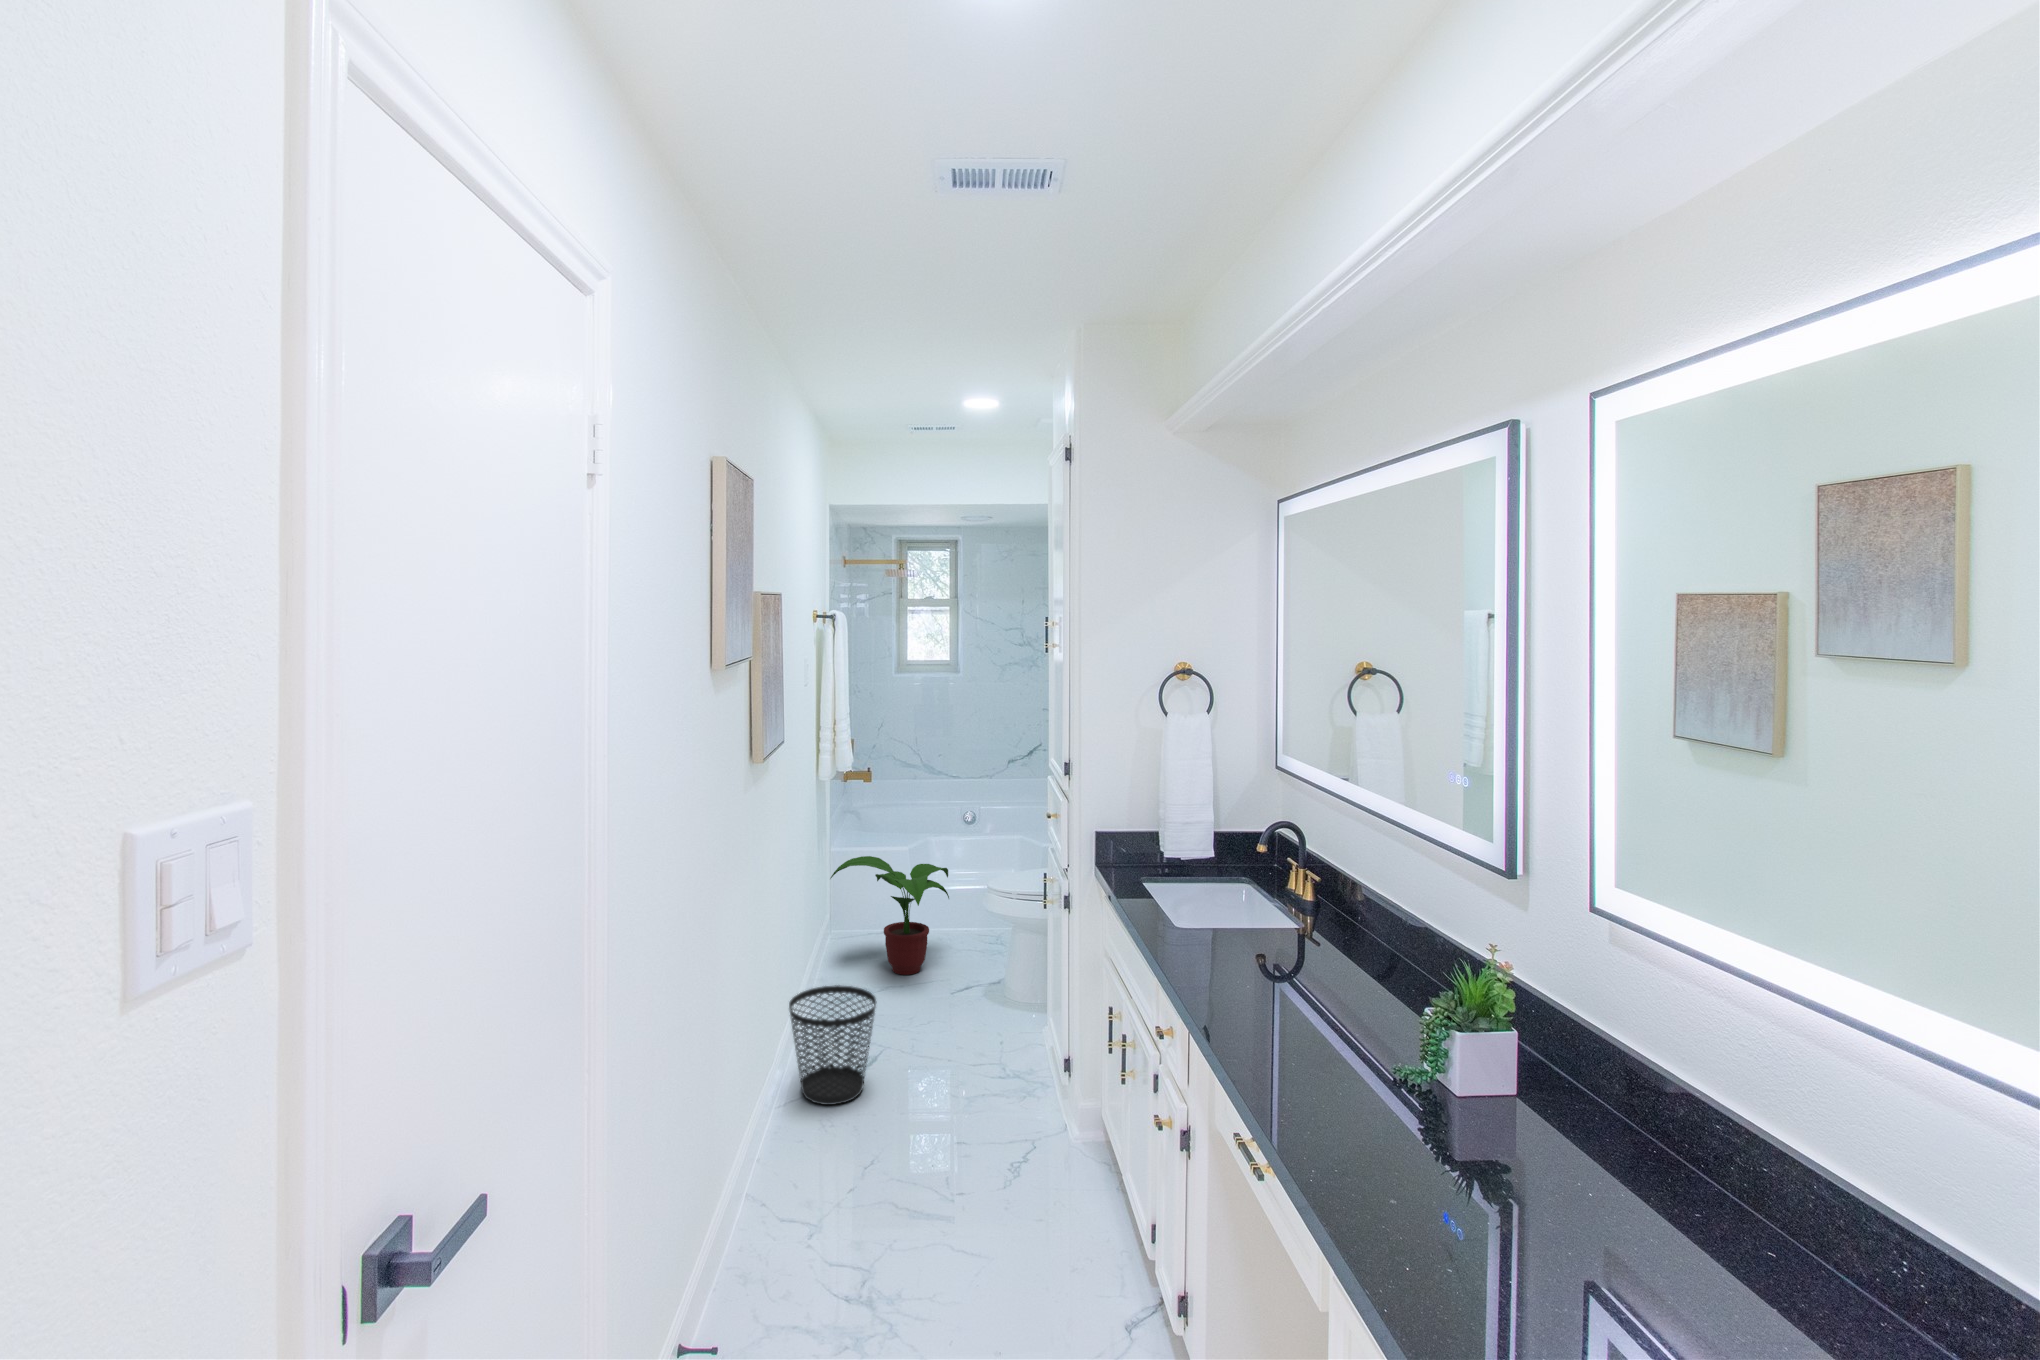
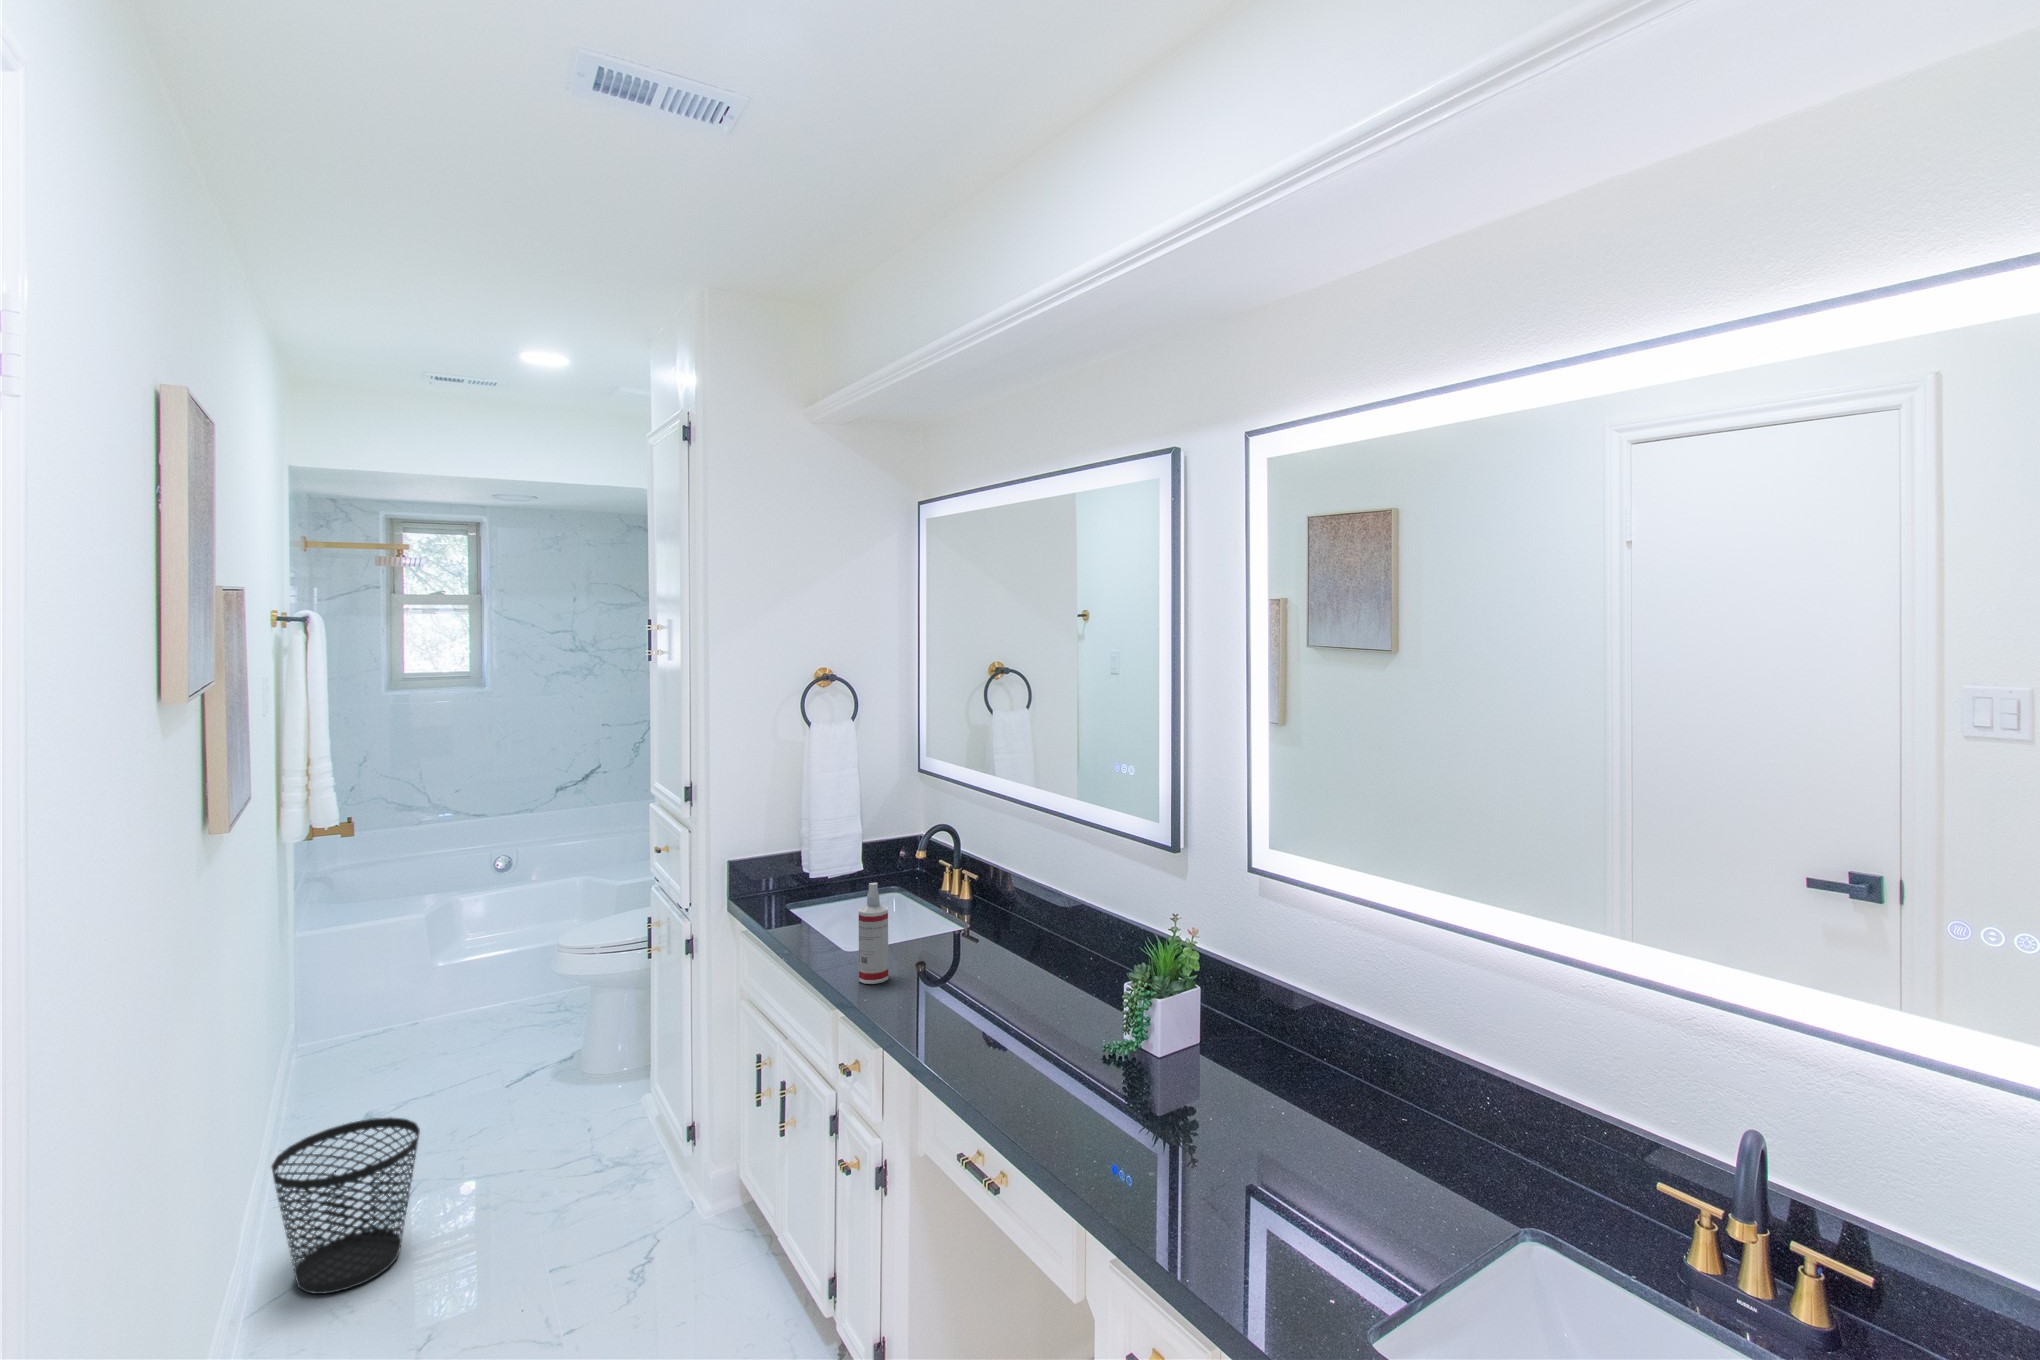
potted plant: present [830,856,949,975] -> none [305,935,497,1086]
spray bottle: none [1176,863,1205,959] -> present [859,883,888,984]

